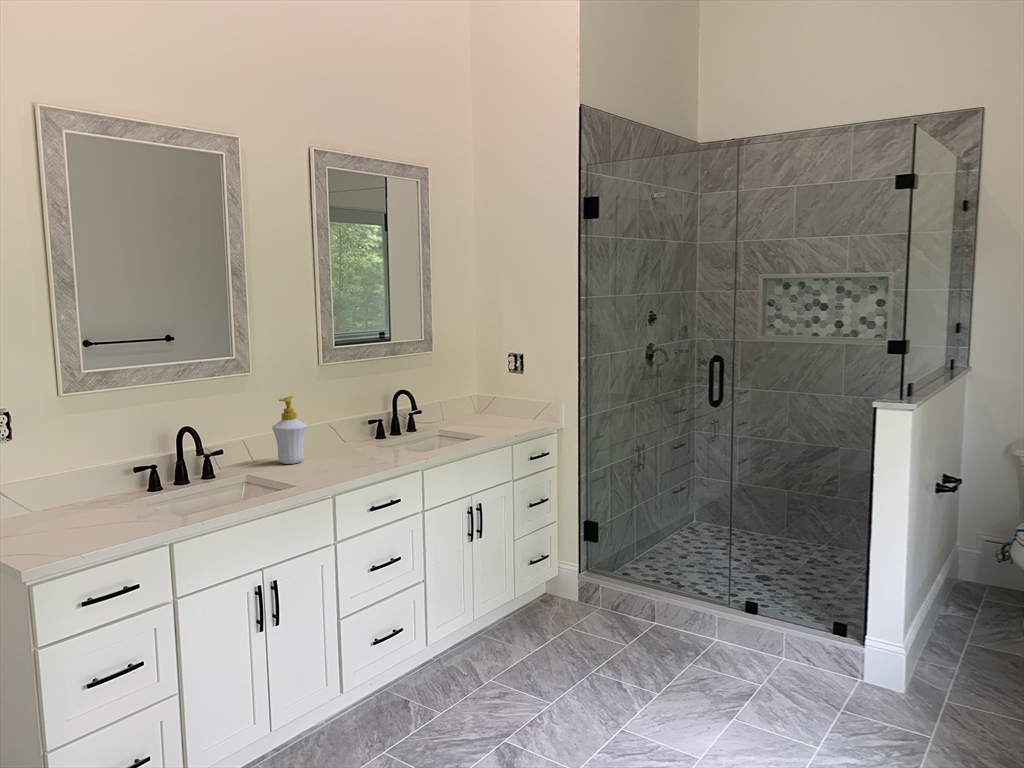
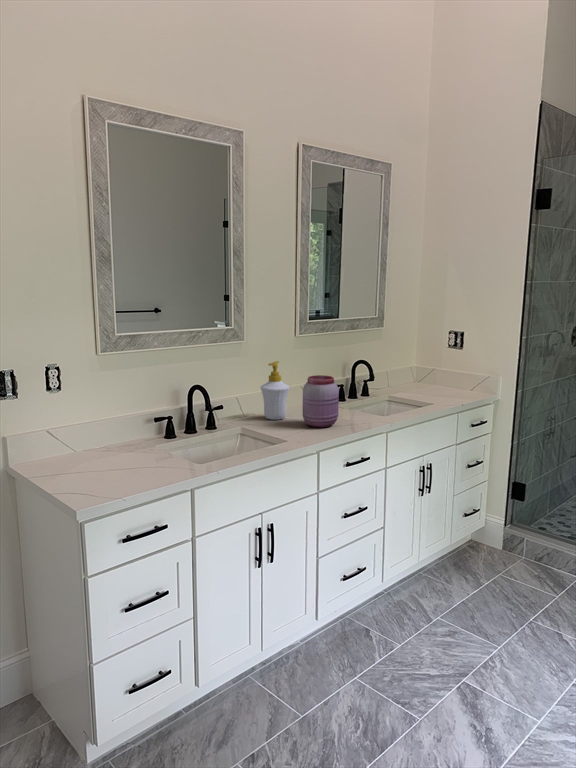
jar: none [319,410,362,469] -> present [303,375,339,427]

